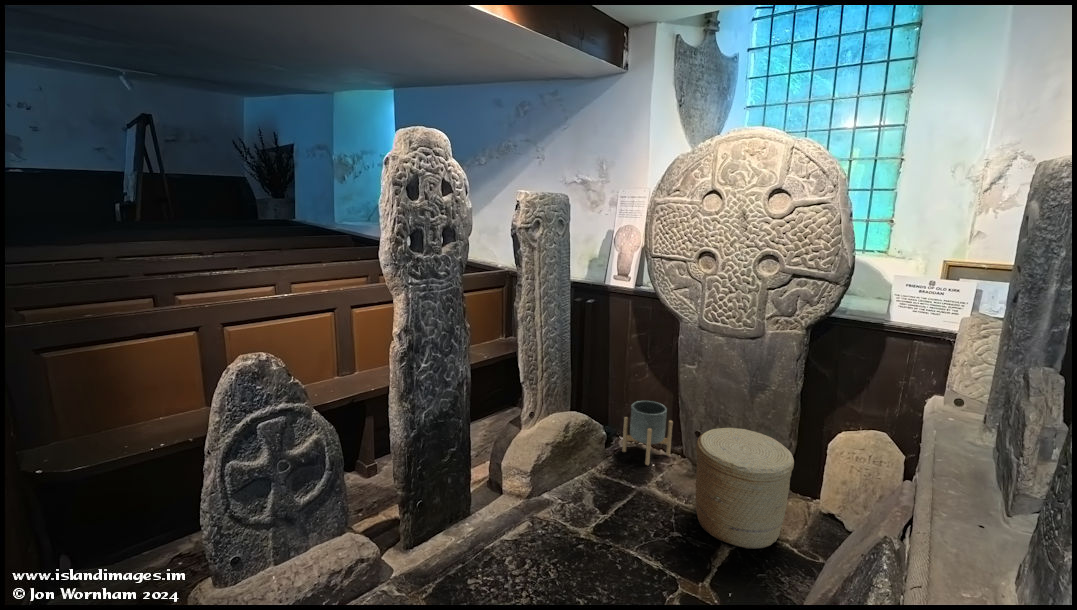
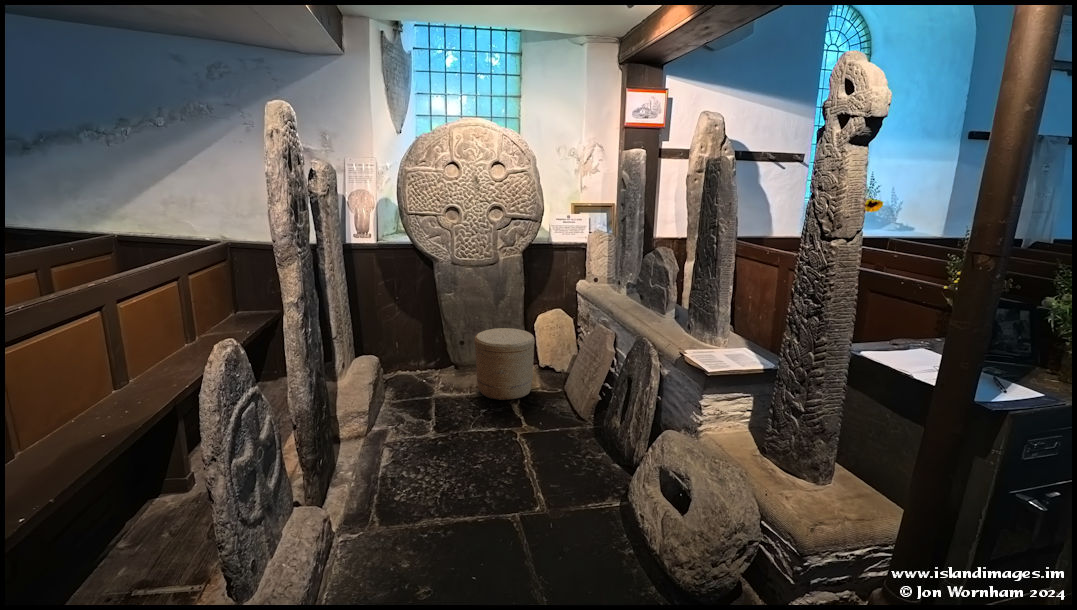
planter: present [622,401,673,465] -> none [397,334,434,382]

